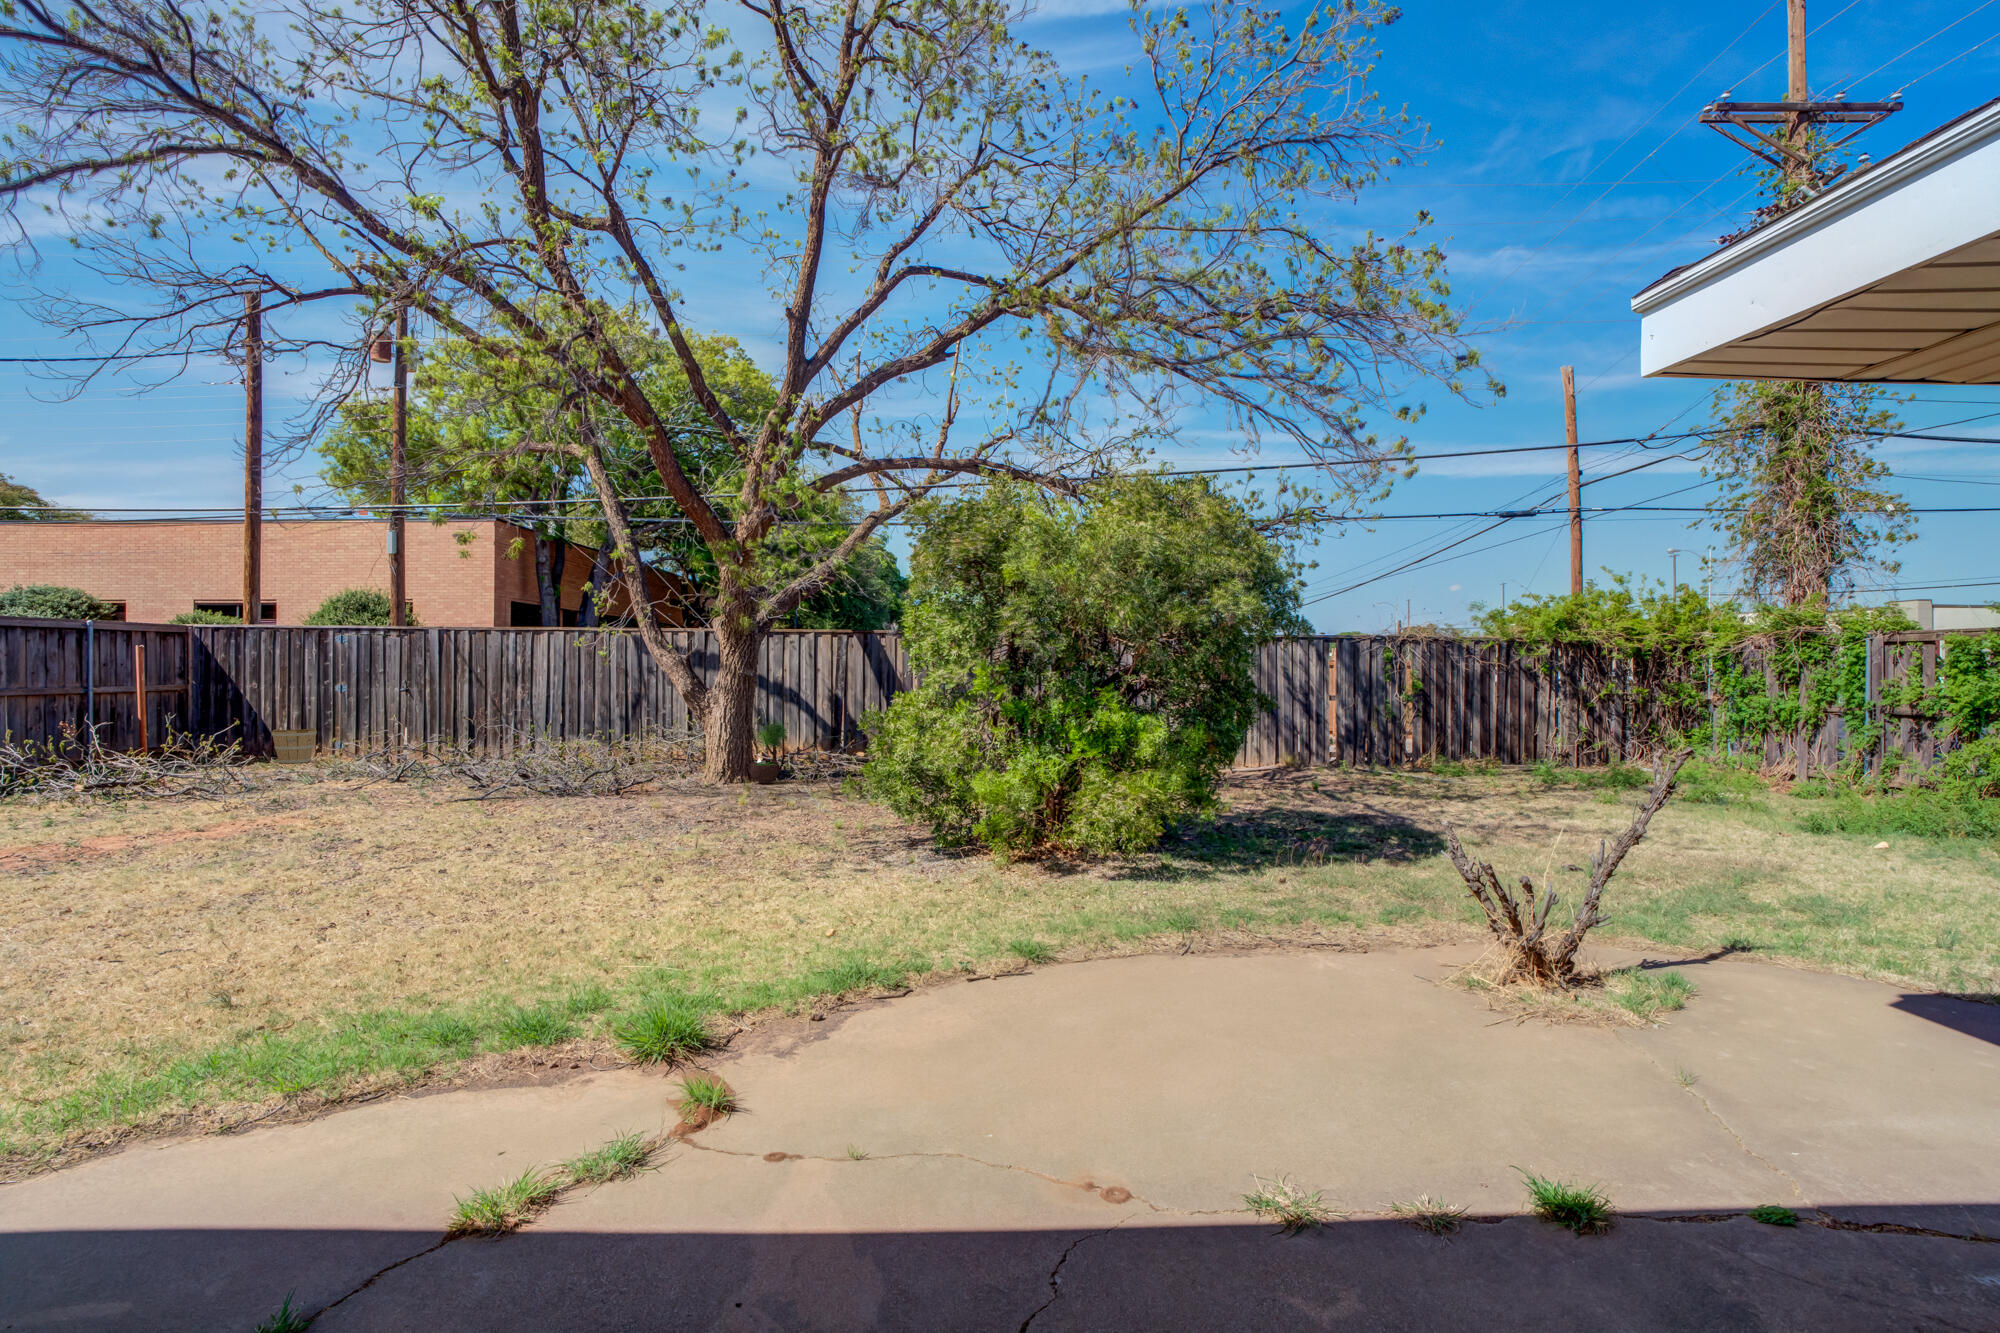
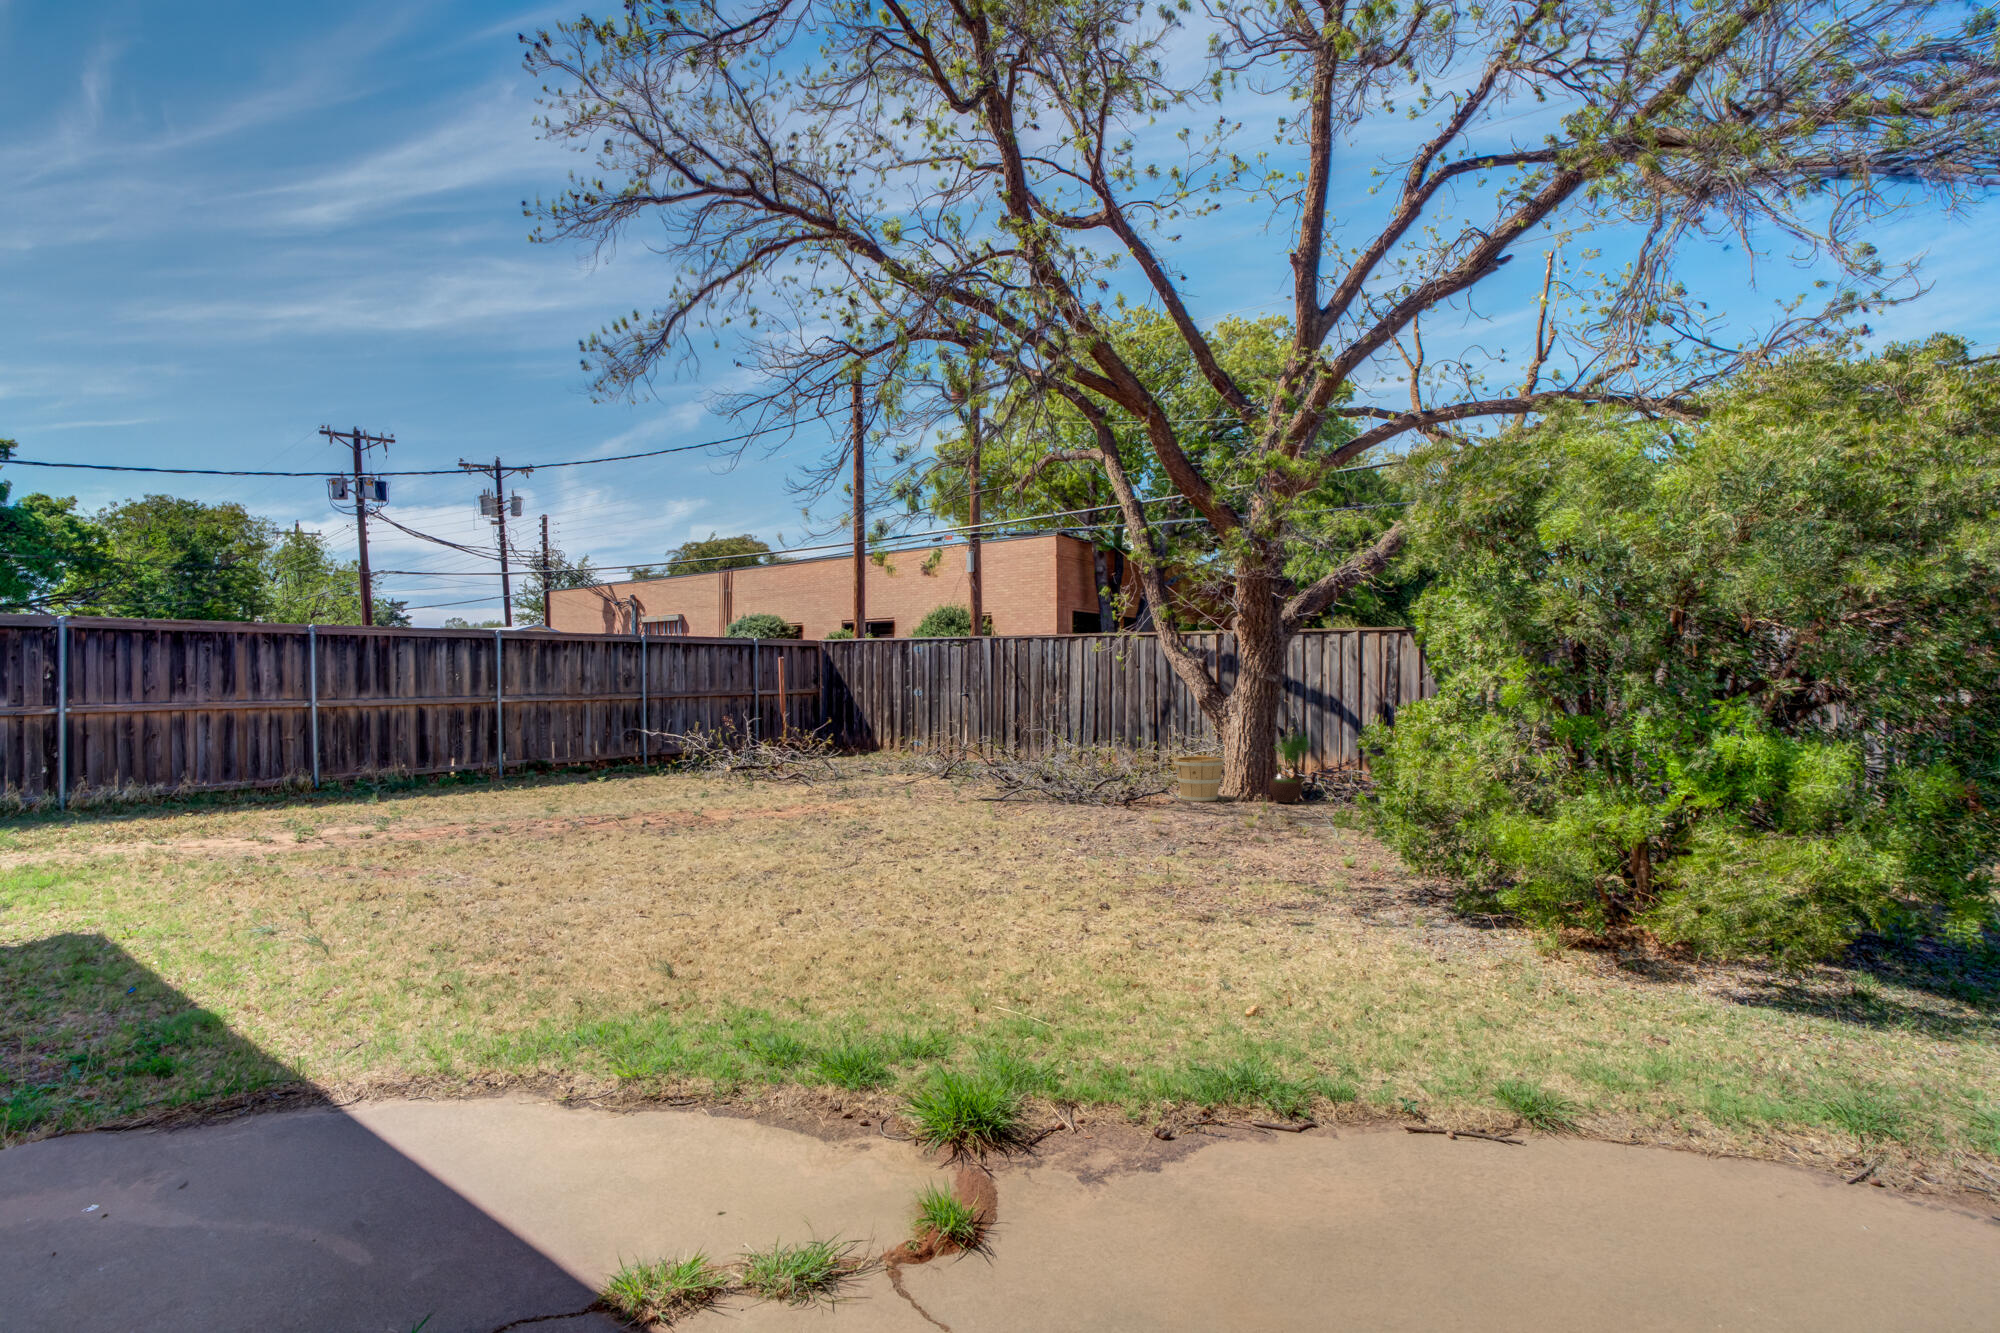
wooden bucket: present [272,728,317,764] -> present [1173,755,1224,802]

